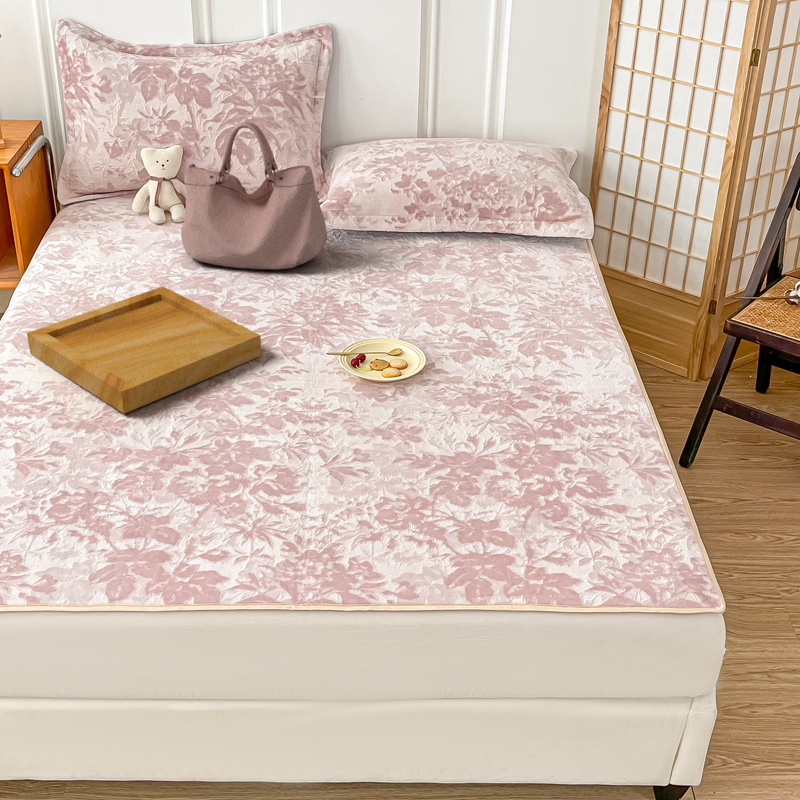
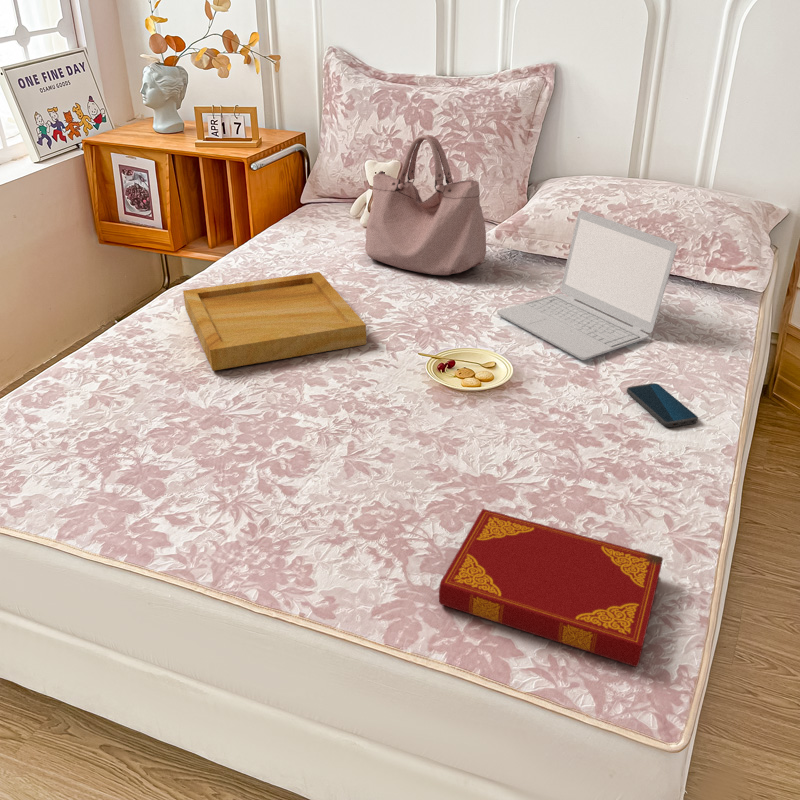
laptop: none [368,185,534,333] -> present [497,210,677,360]
smartphone: none [529,342,600,379] -> present [627,383,698,427]
hardback book: none [485,480,666,566] -> present [439,509,663,667]

